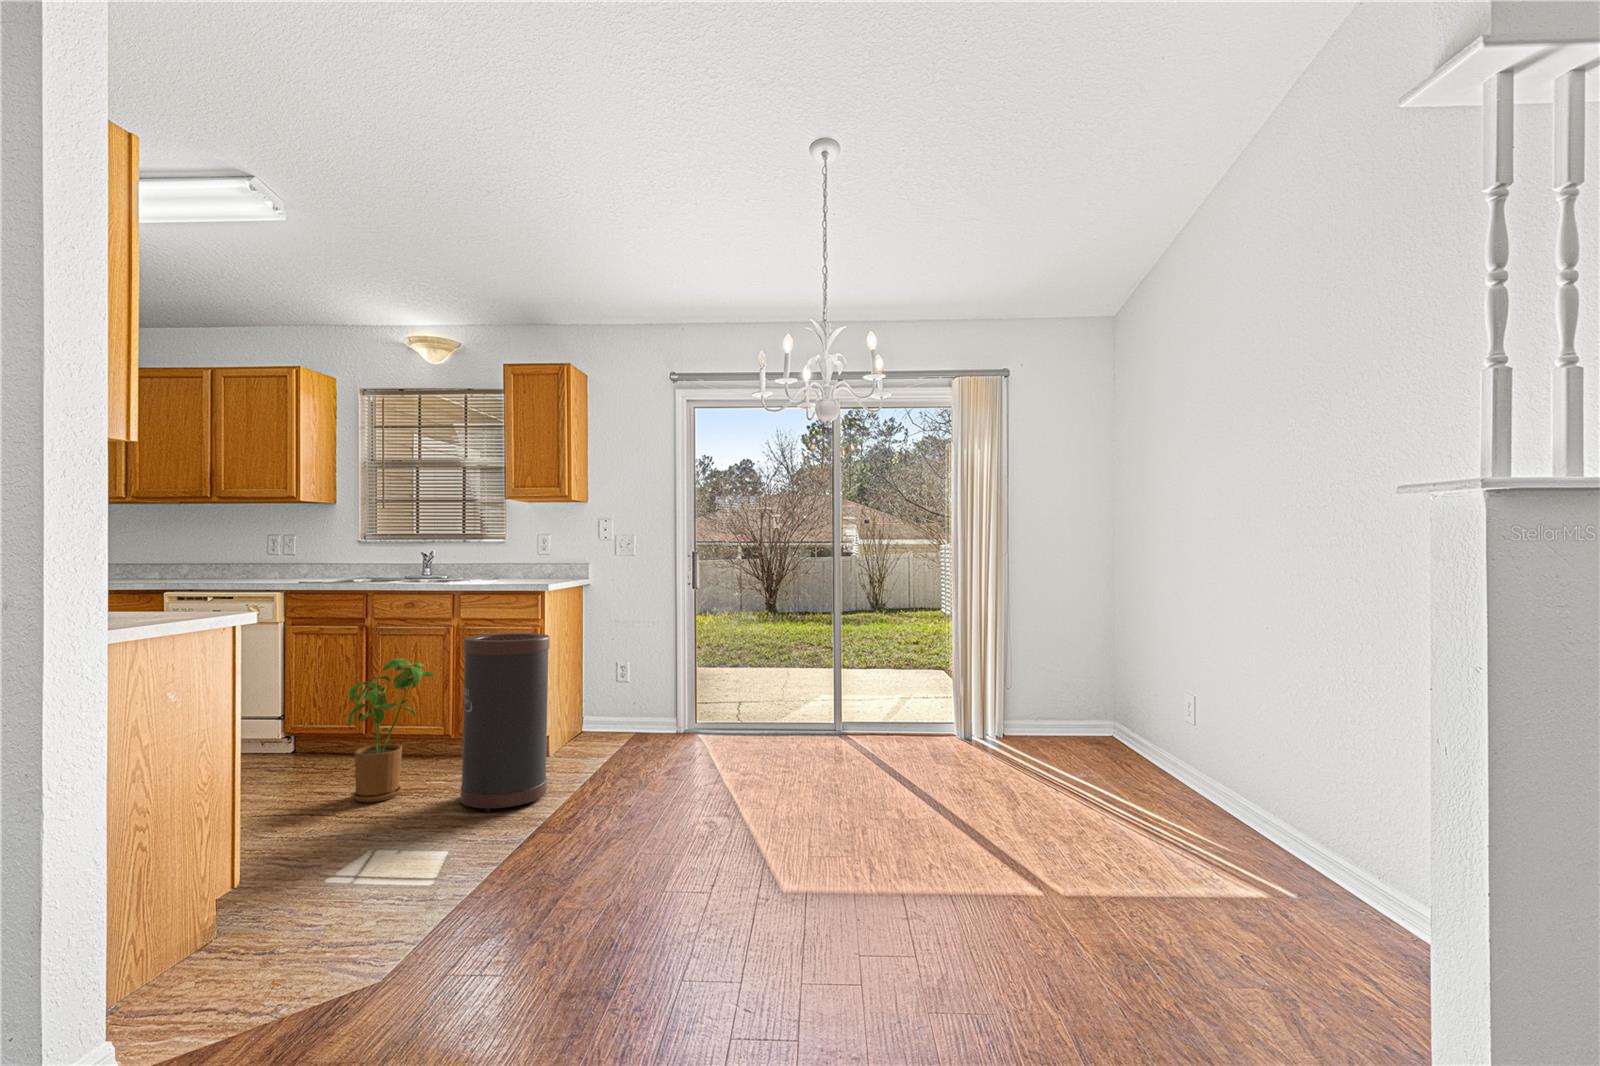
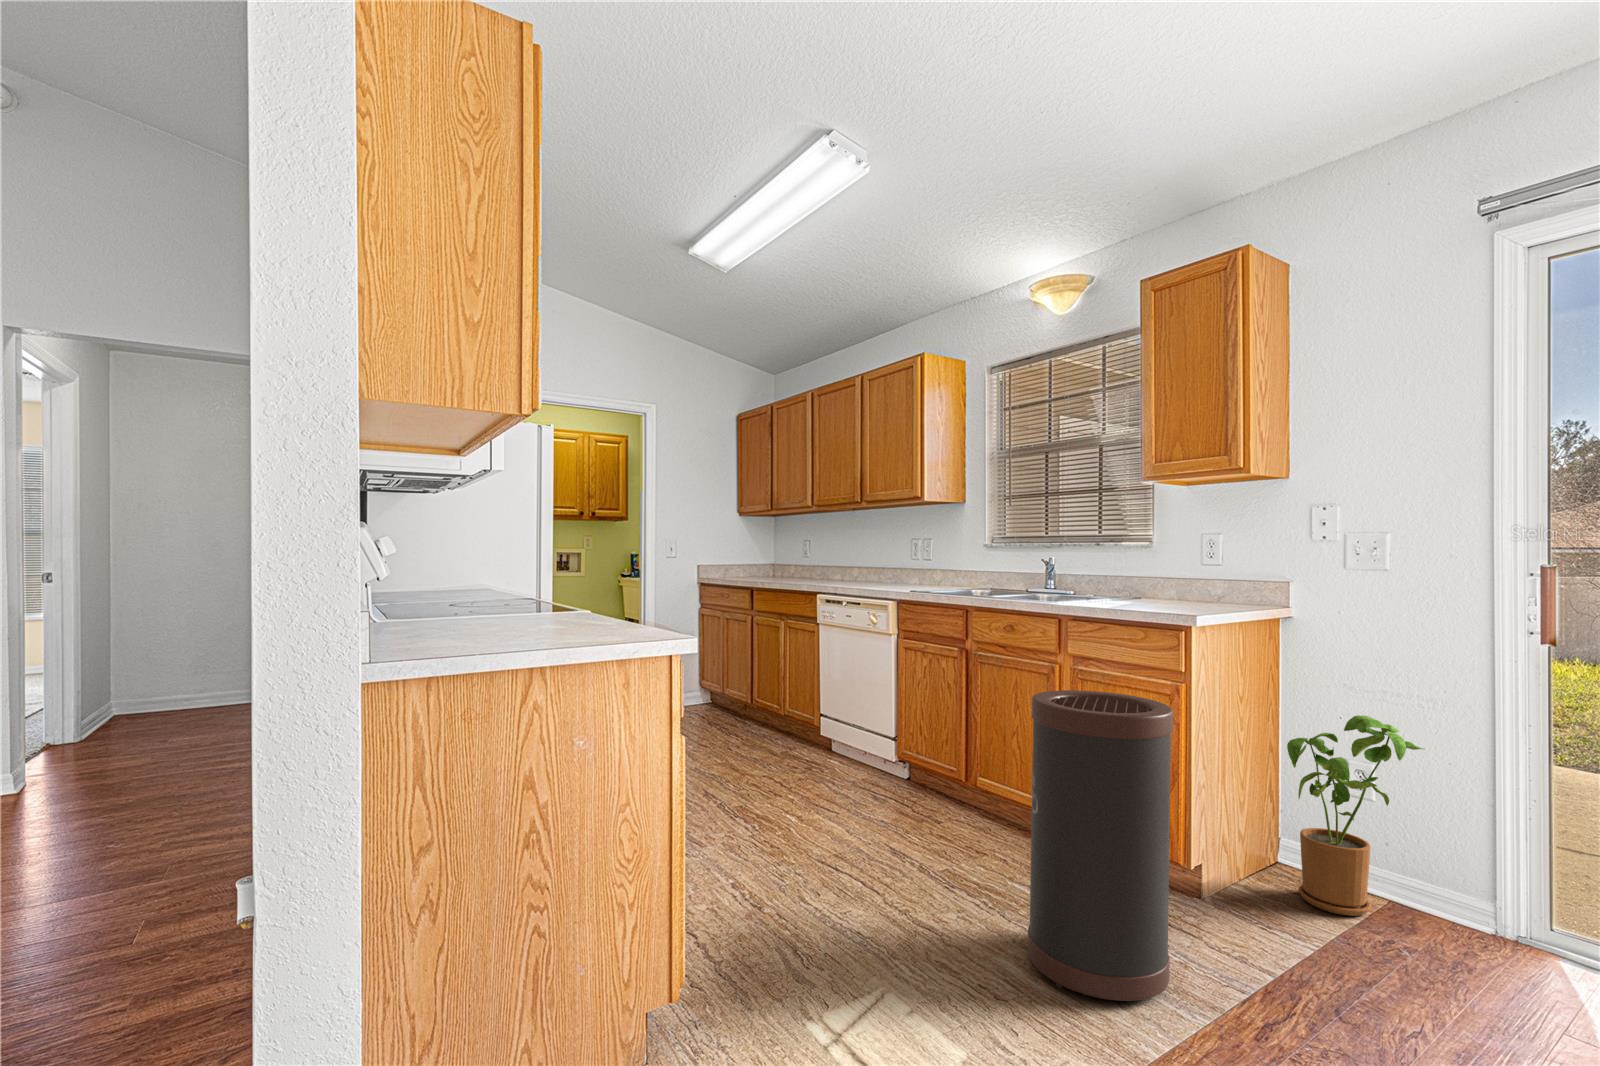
house plant: present [349,658,435,802] -> present [1287,715,1423,916]

